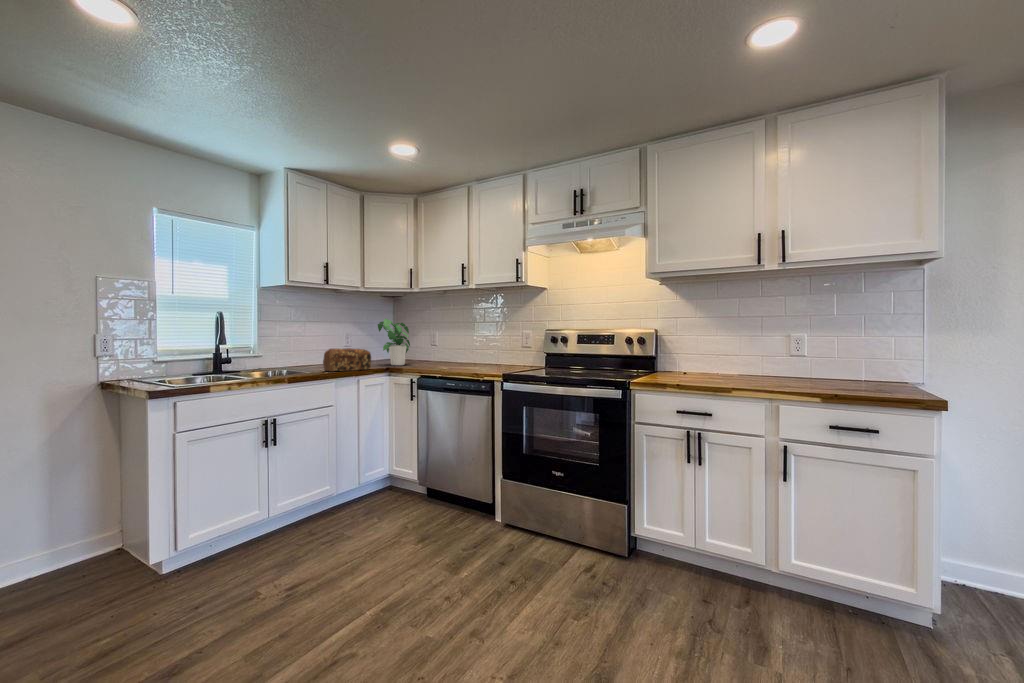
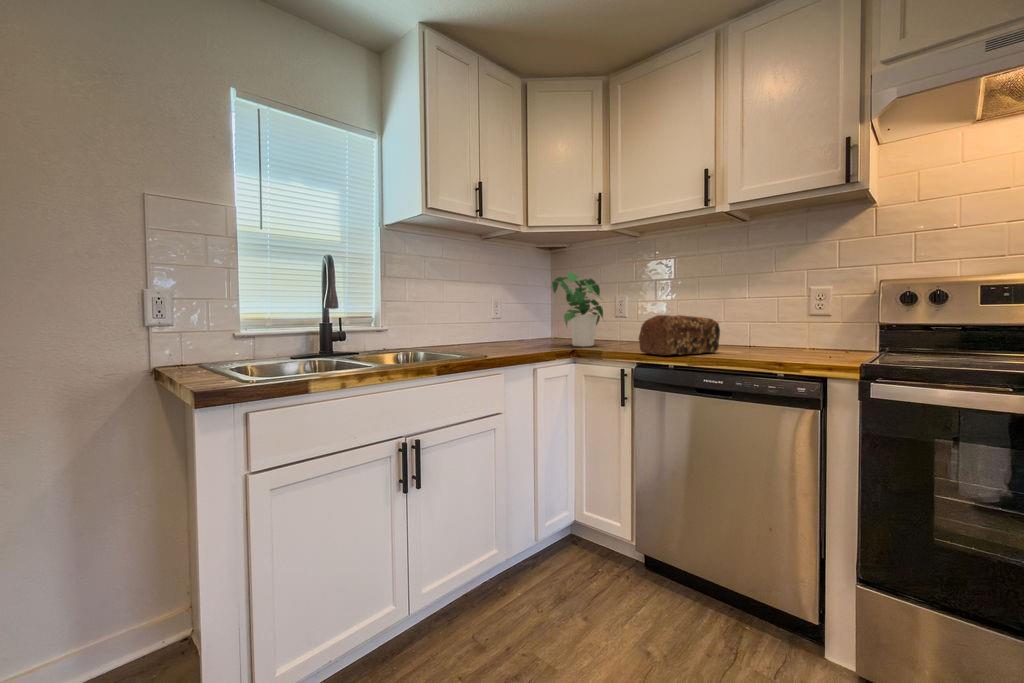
bread loaf: present [323,348,371,372] -> present [639,315,720,356]

